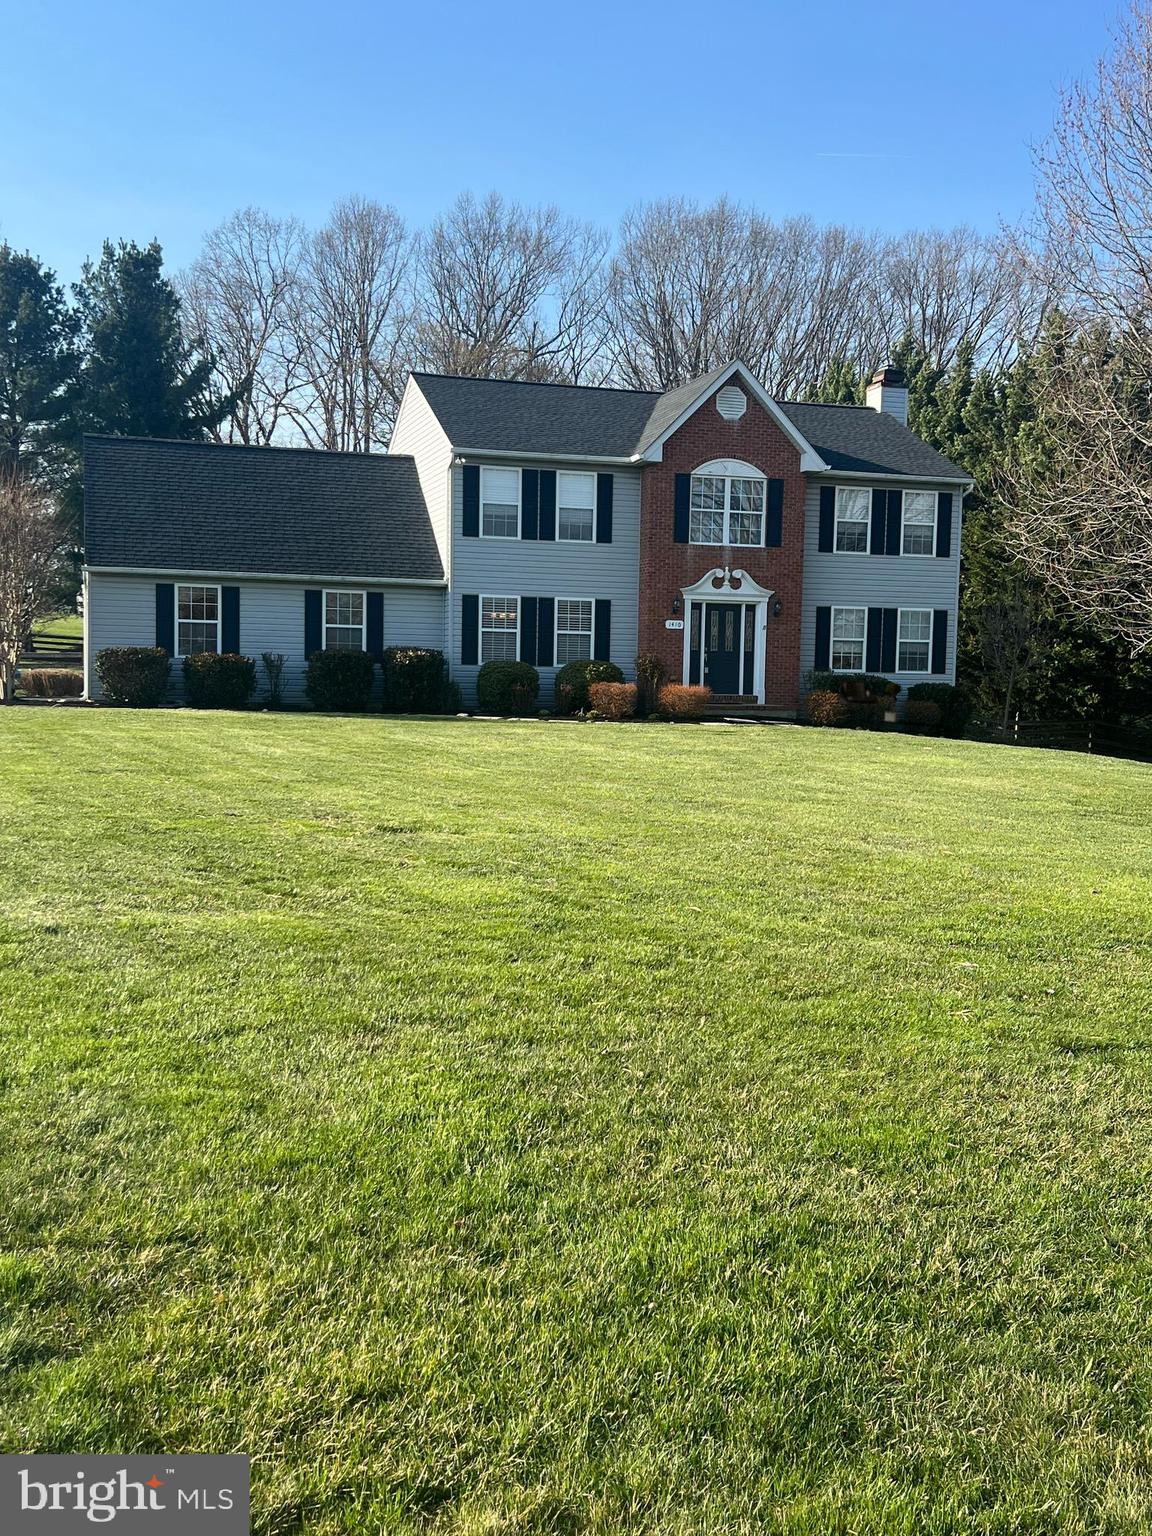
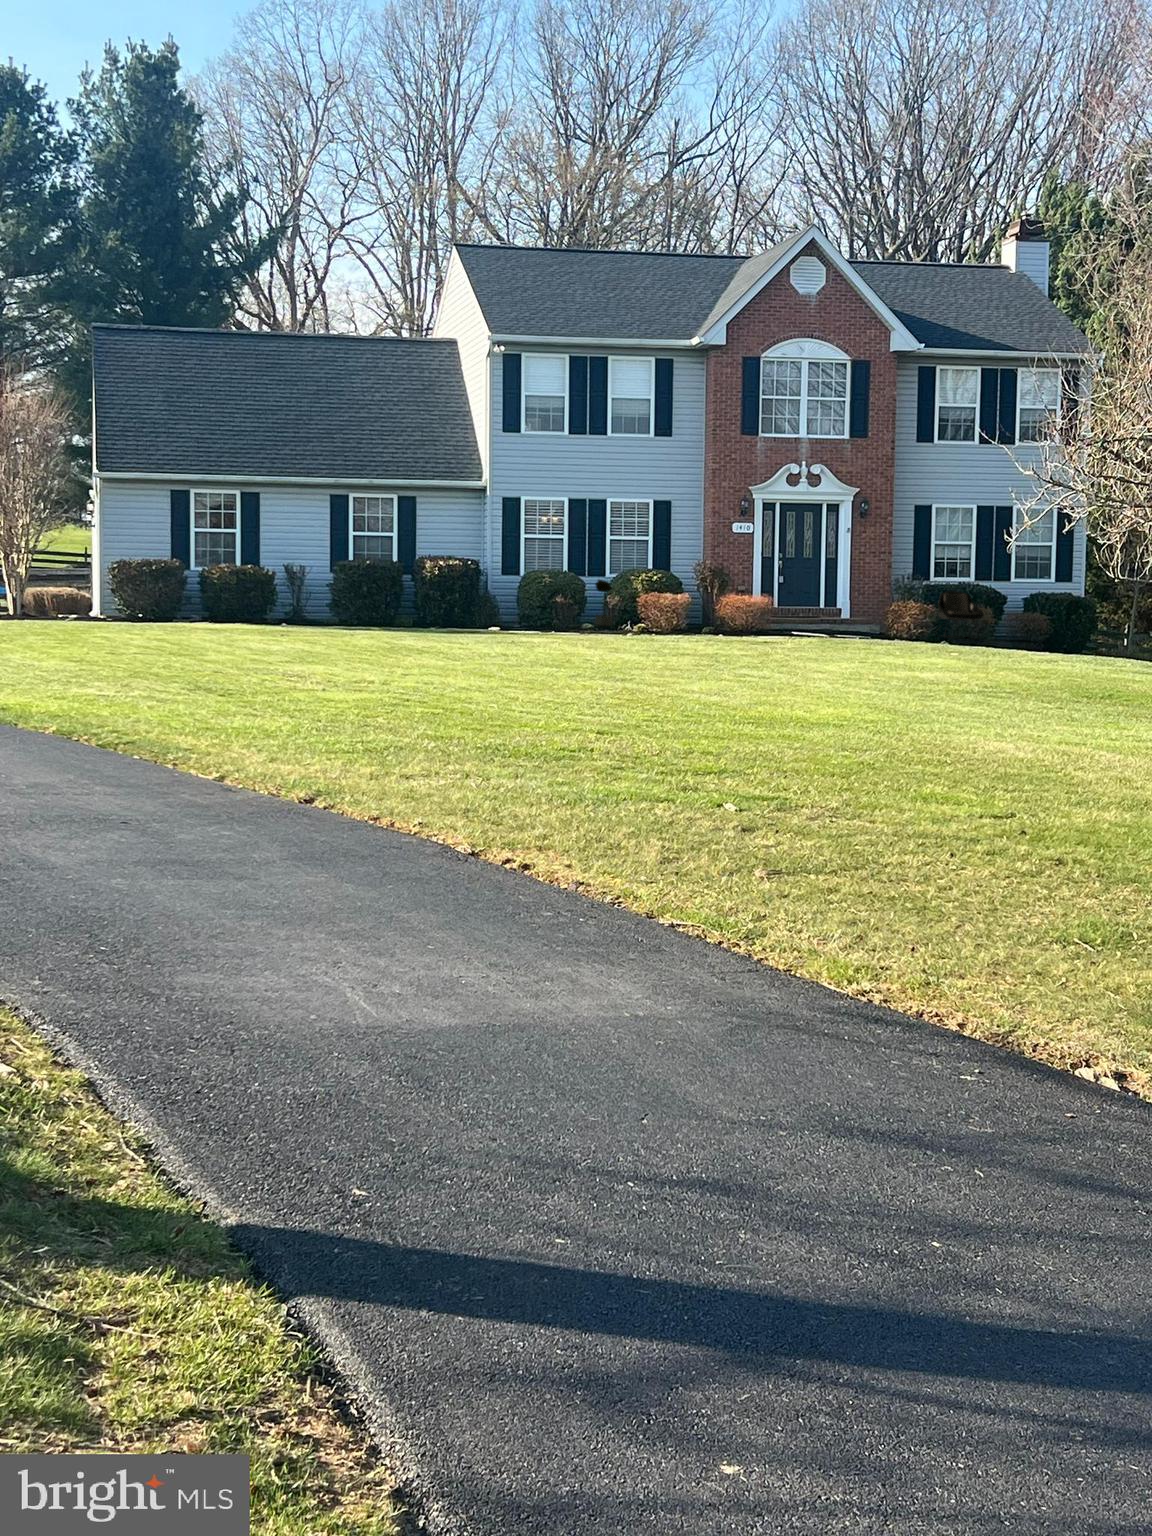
potted tree: present [885,683,902,722] -> present [595,580,612,626]

